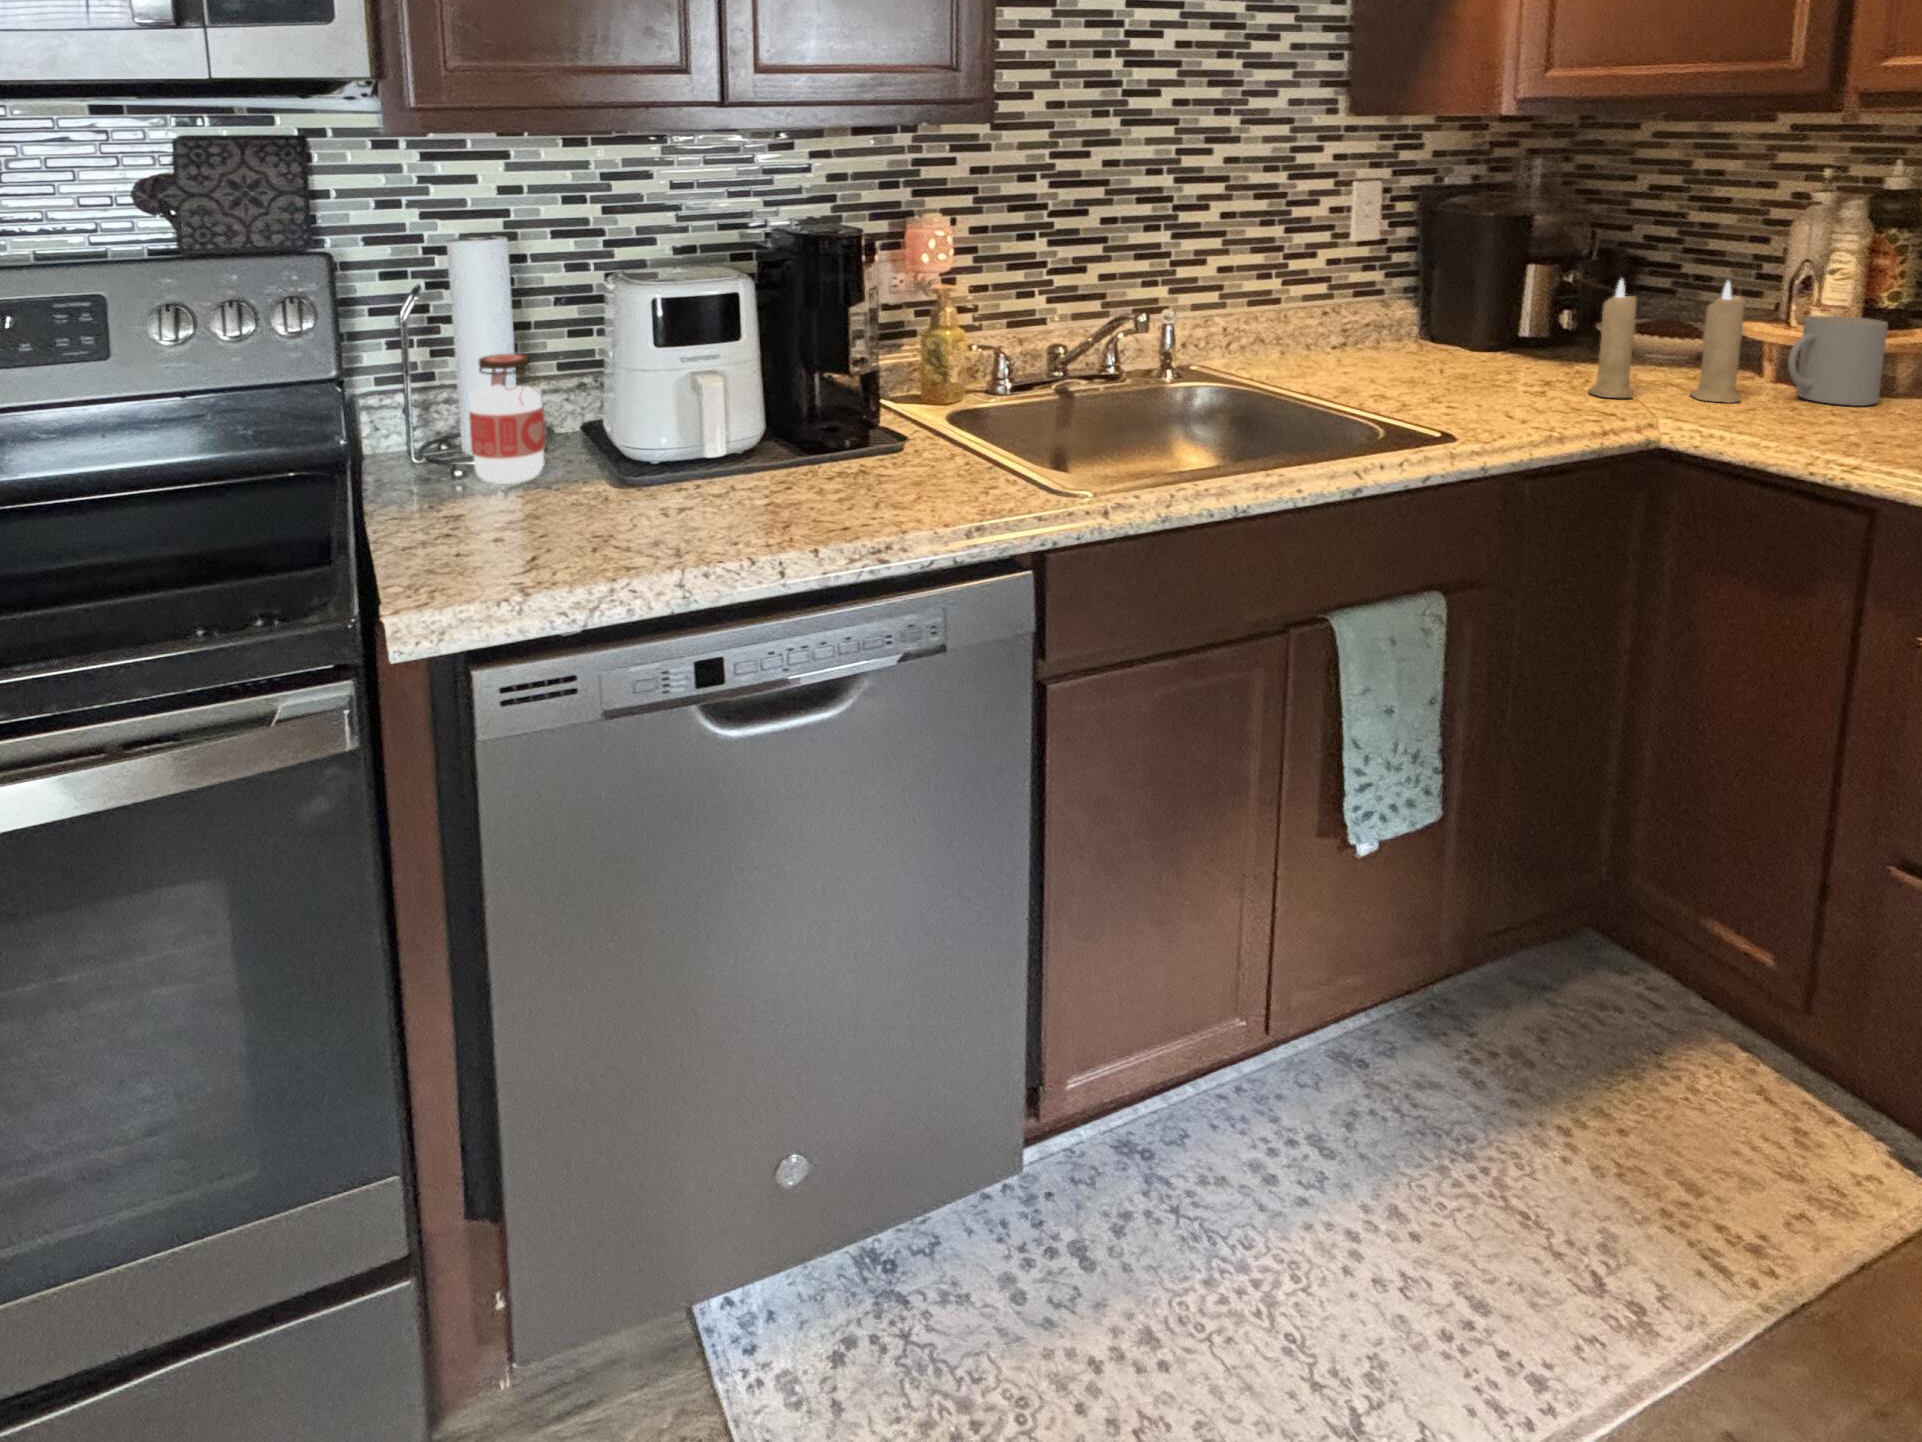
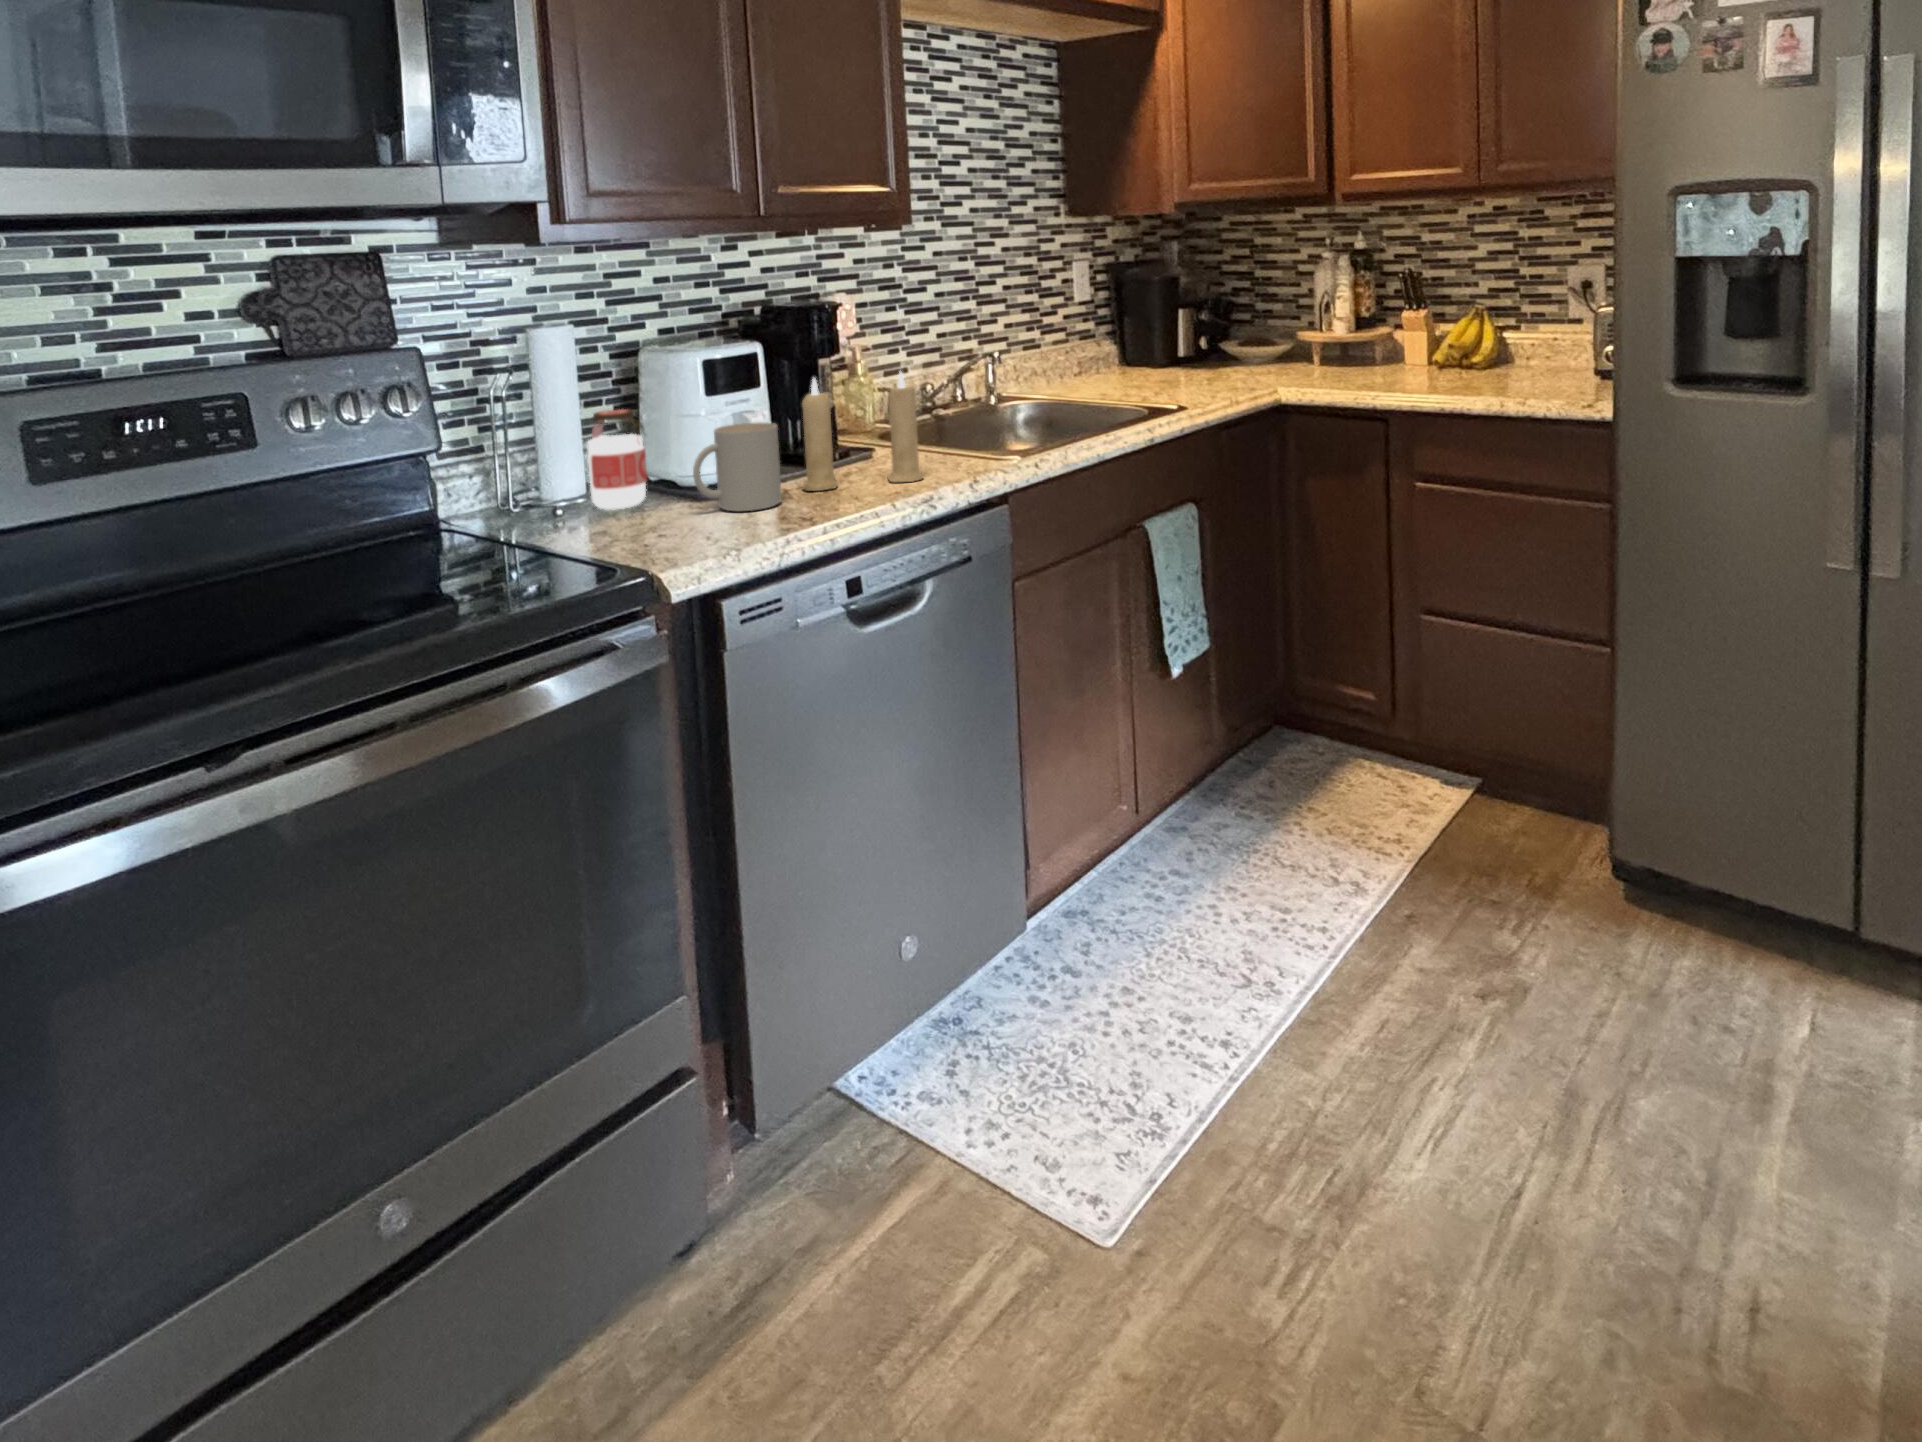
candle: present [1588,279,1745,403] -> present [802,372,923,491]
mug: present [1788,316,1888,406] -> present [693,422,782,511]

